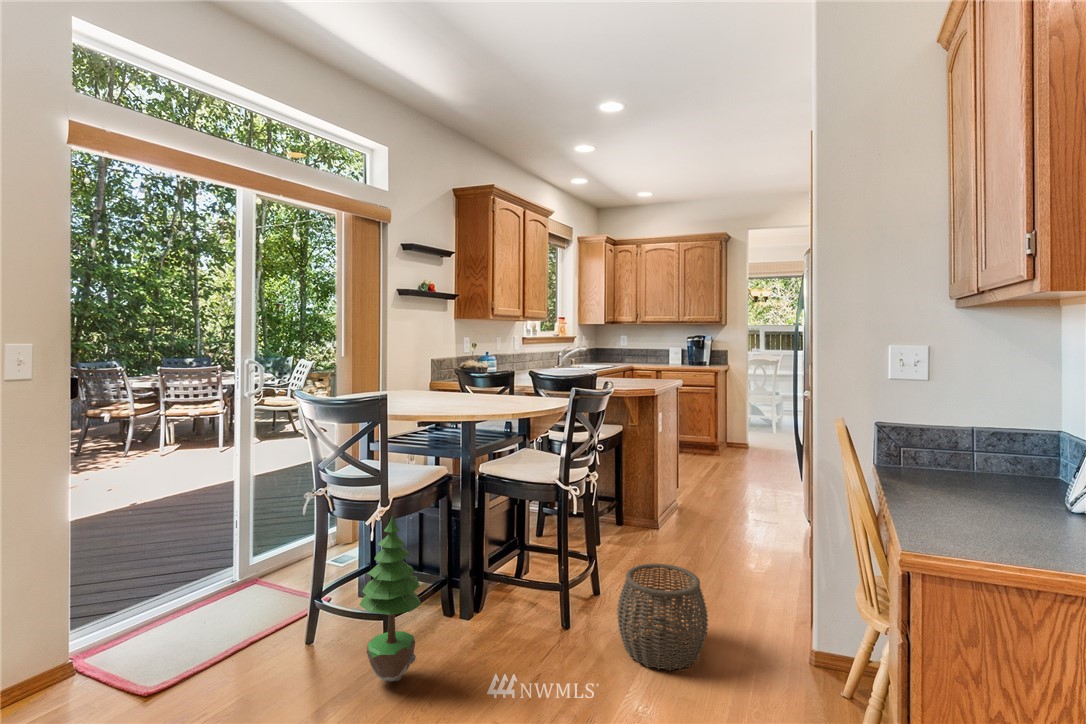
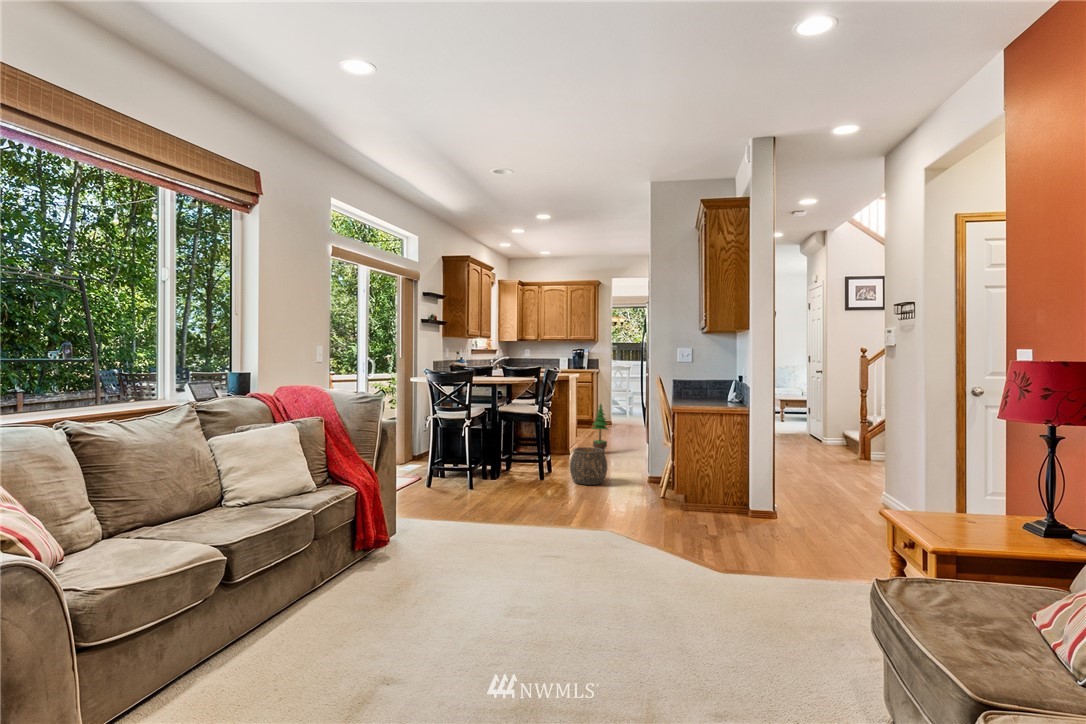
potted tree: present [359,516,422,682] -> present [592,404,608,450]

